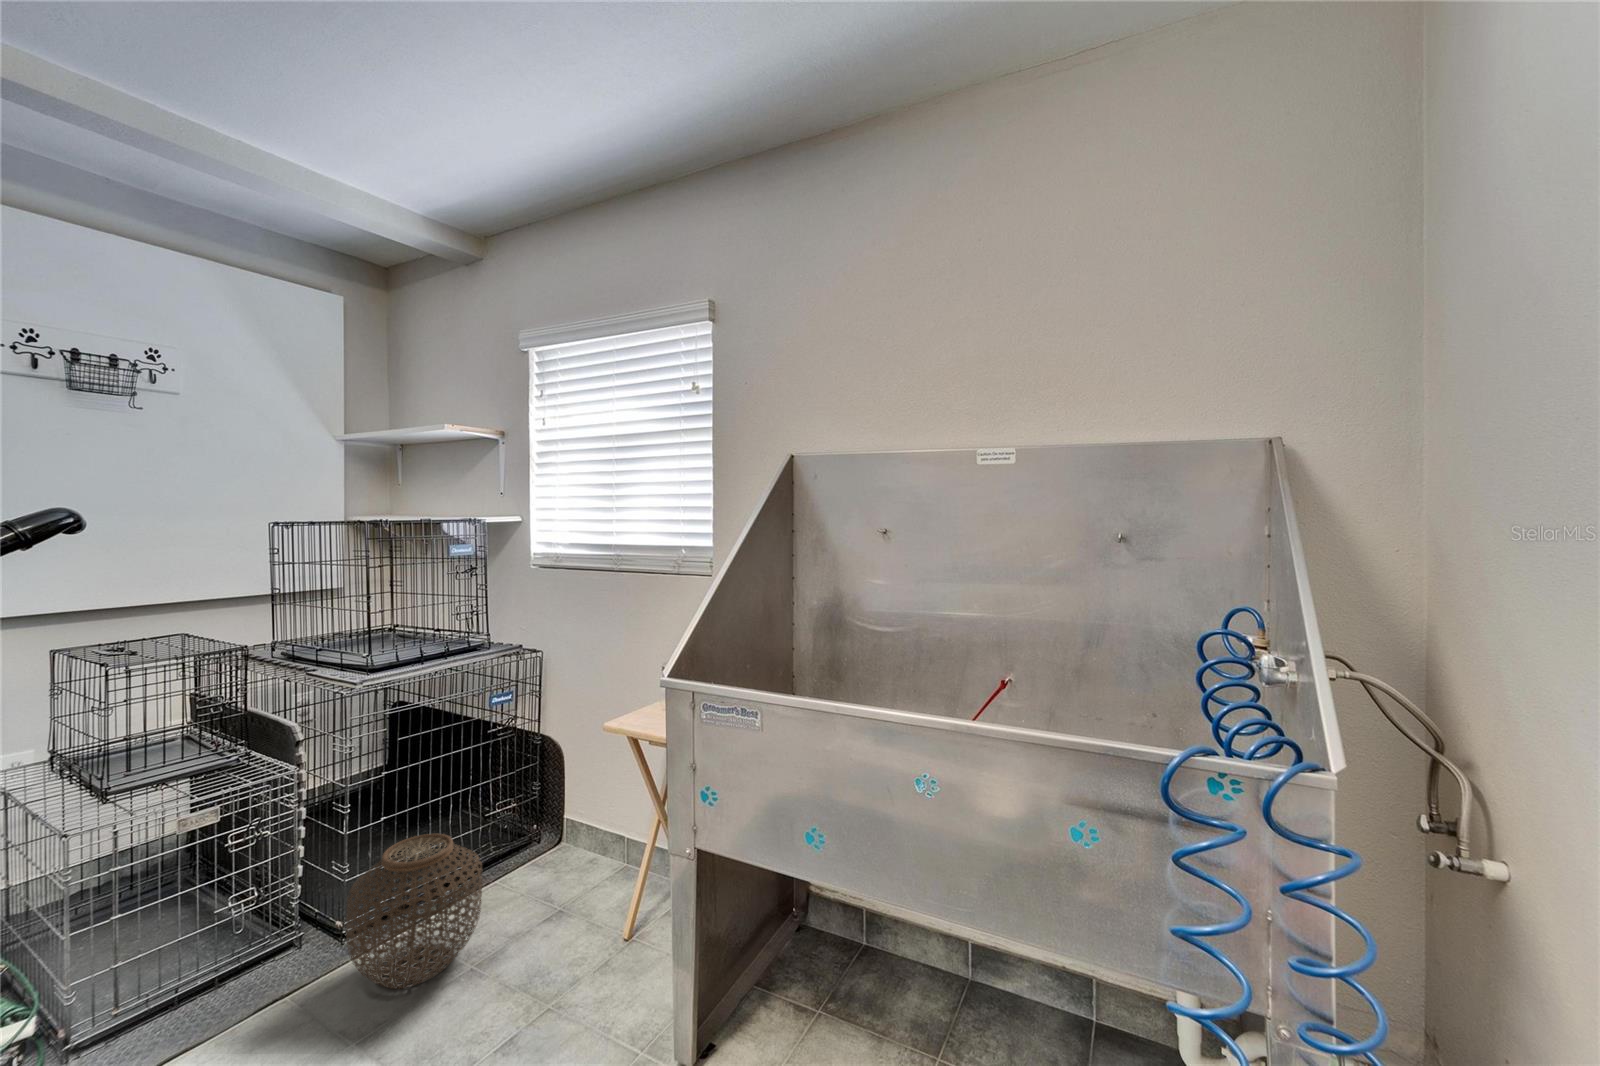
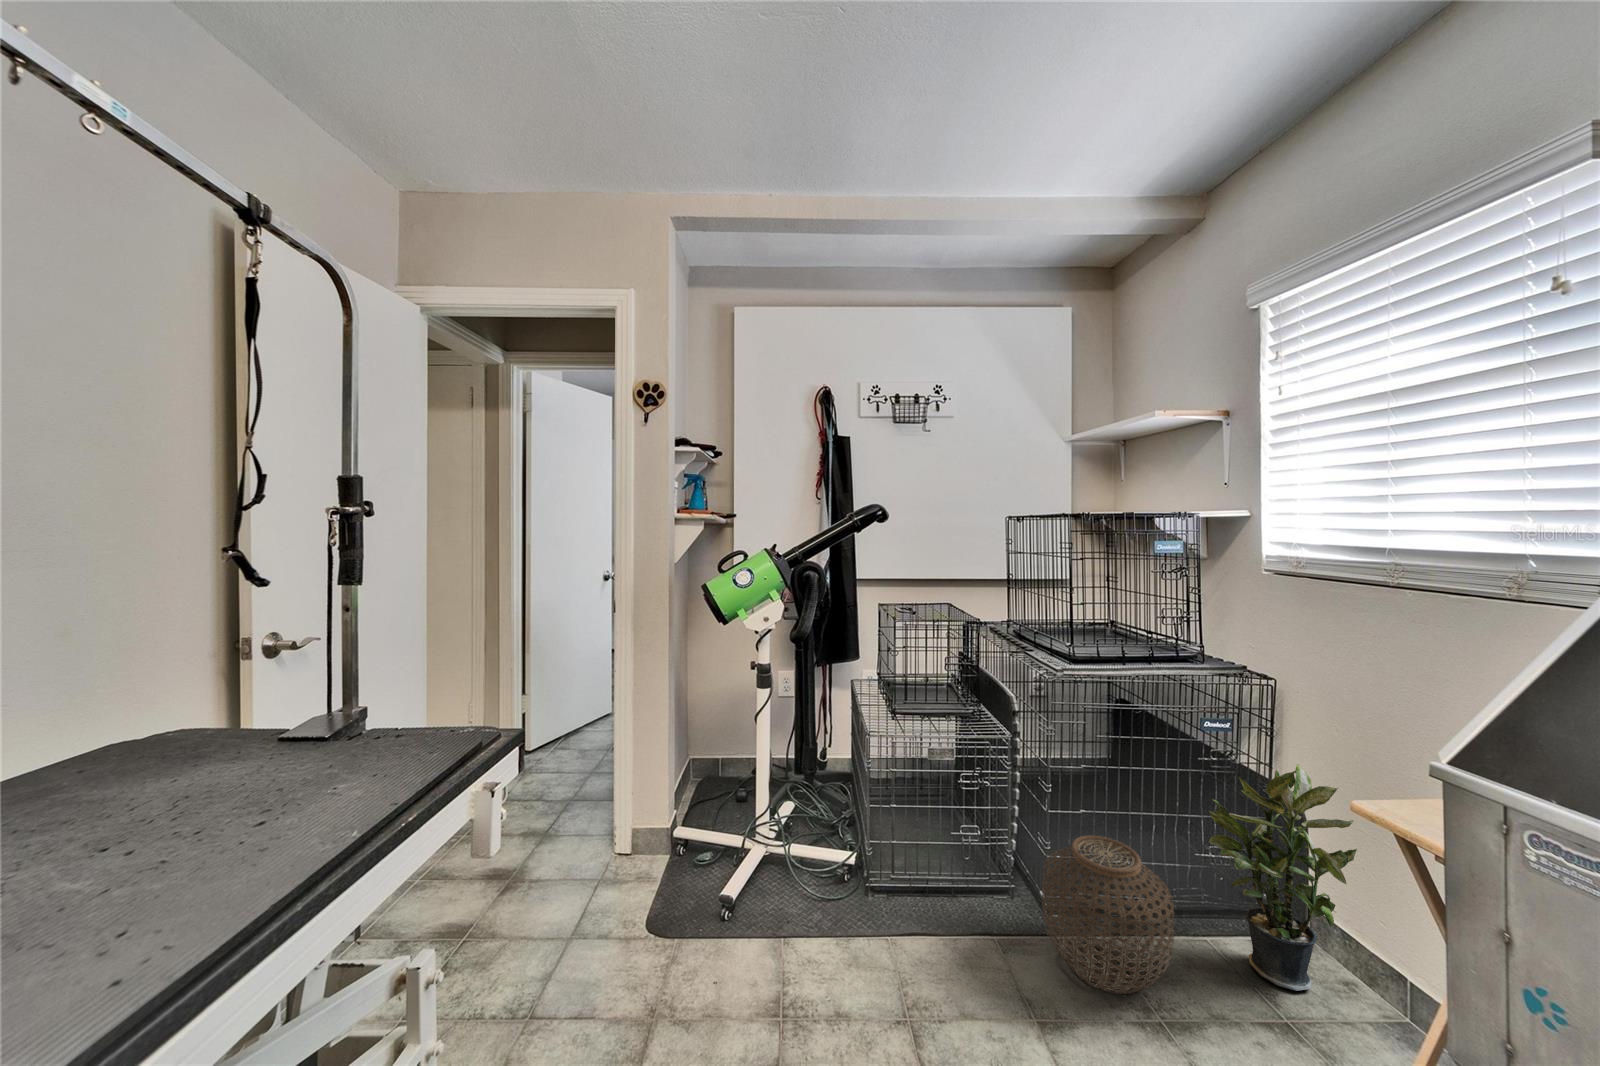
potted plant: none [500,711,596,888] -> present [1208,764,1357,991]

